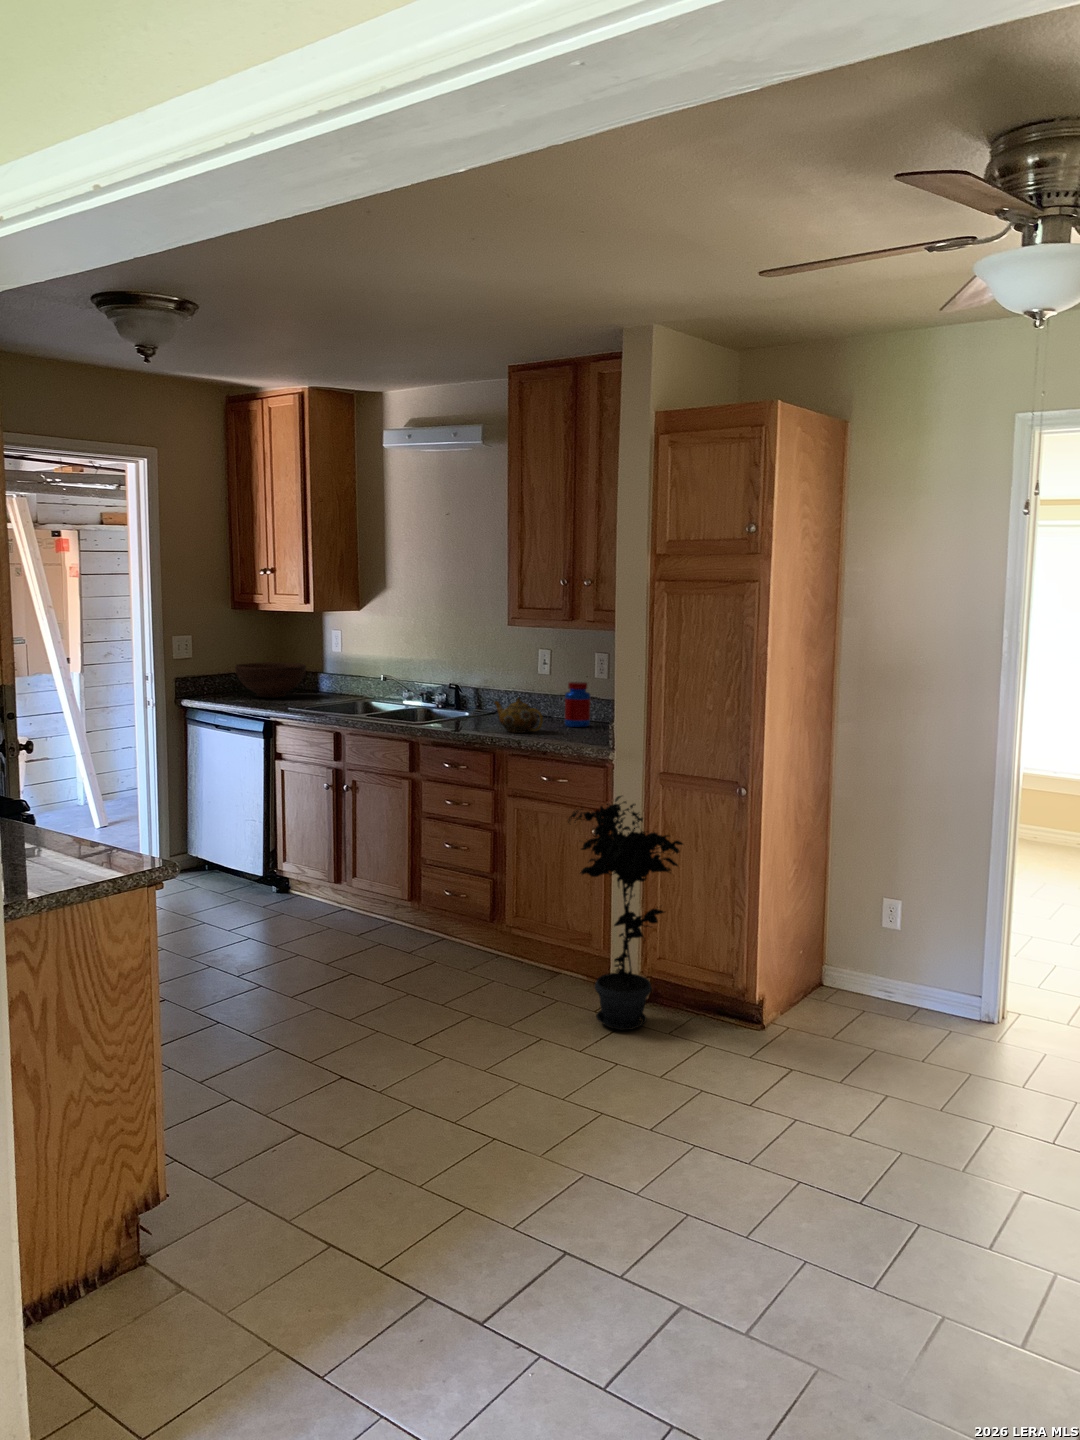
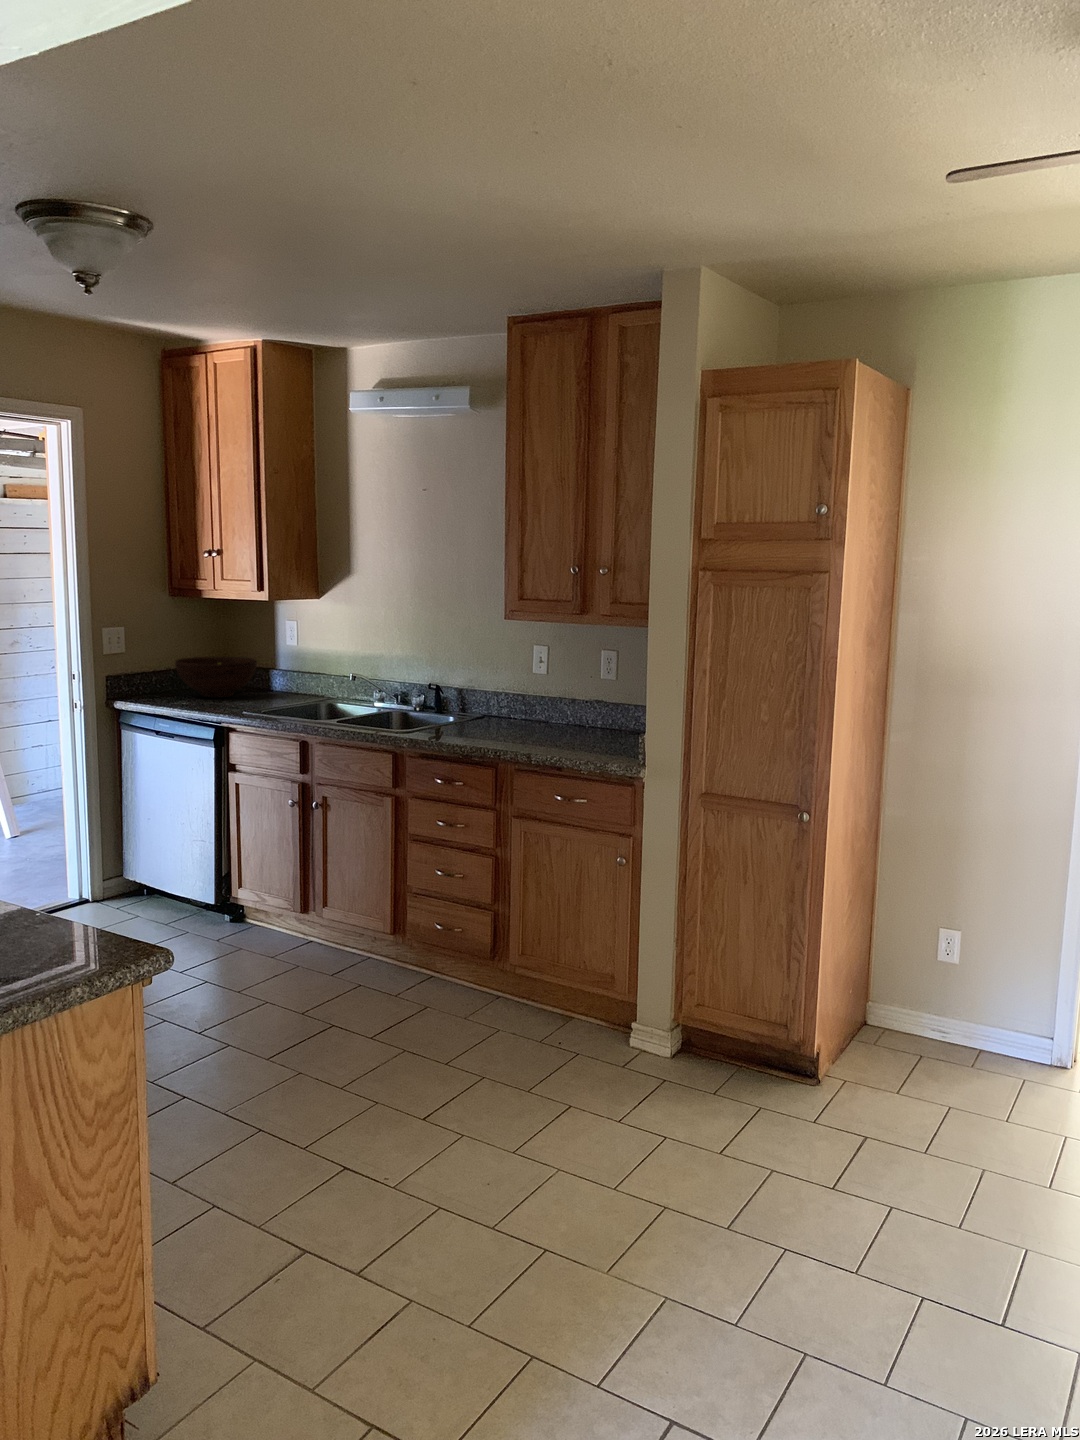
jar: present [565,682,591,727] -> none [569,683,598,735]
teapot: present [494,697,543,733] -> none [491,702,551,743]
potted plant: present [568,796,683,1030] -> none [593,823,742,1093]

